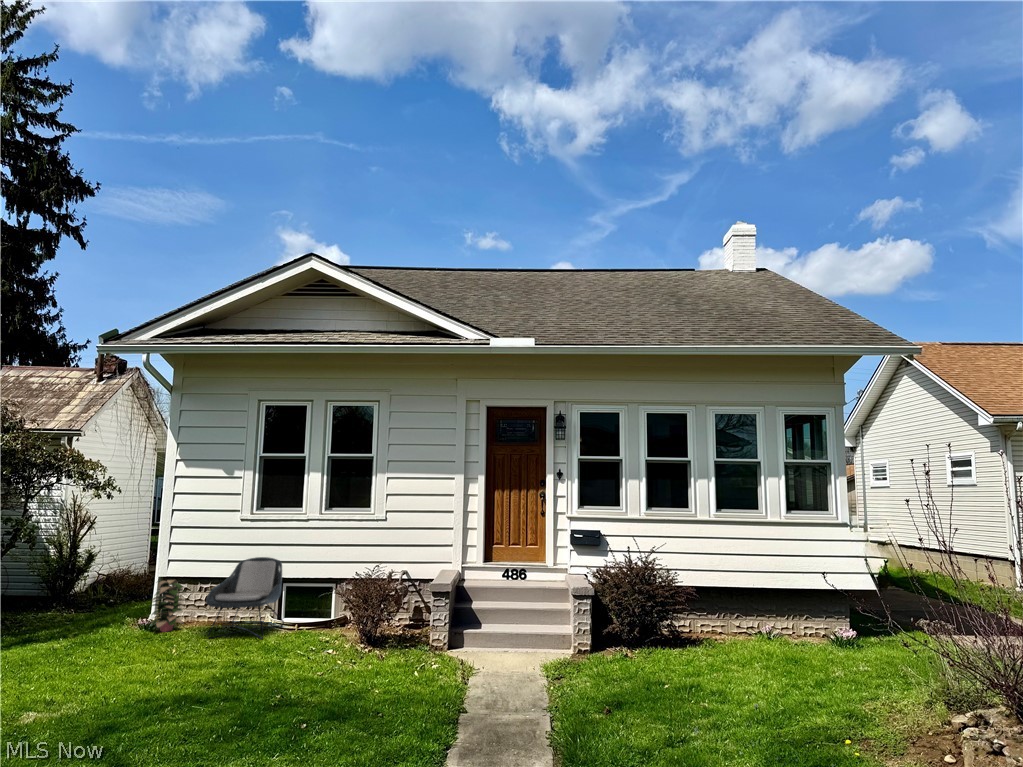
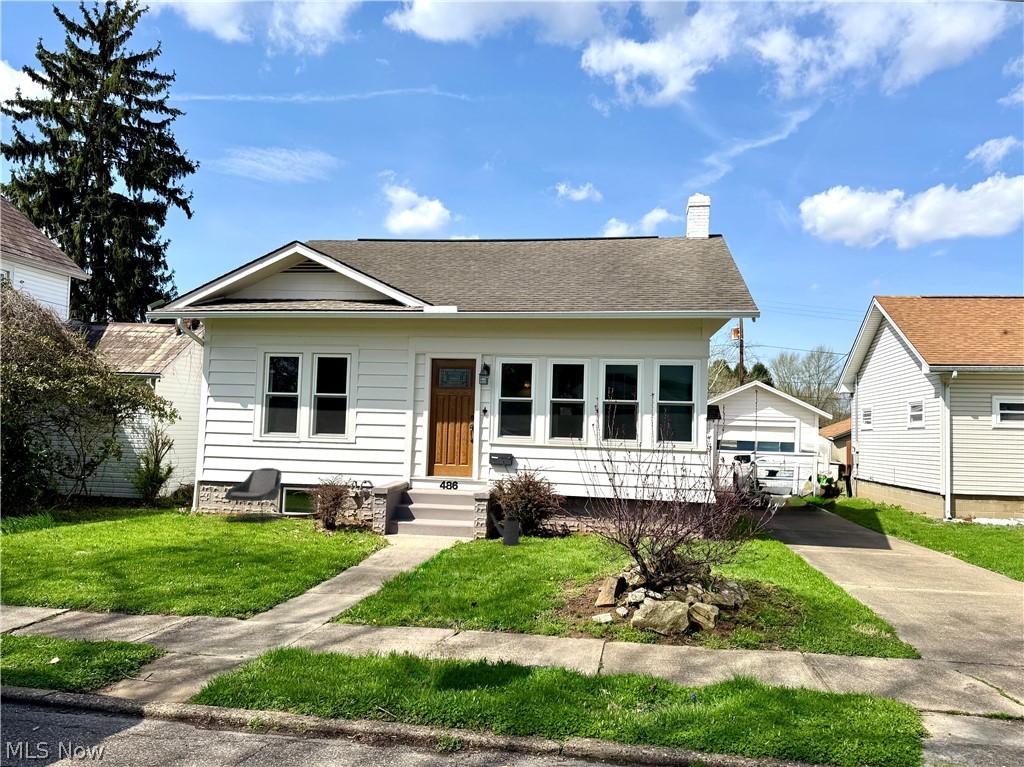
decorative plant: present [150,580,185,632] -> none [190,482,218,518]
watering can: none [596,609,649,660] -> present [490,510,522,546]

